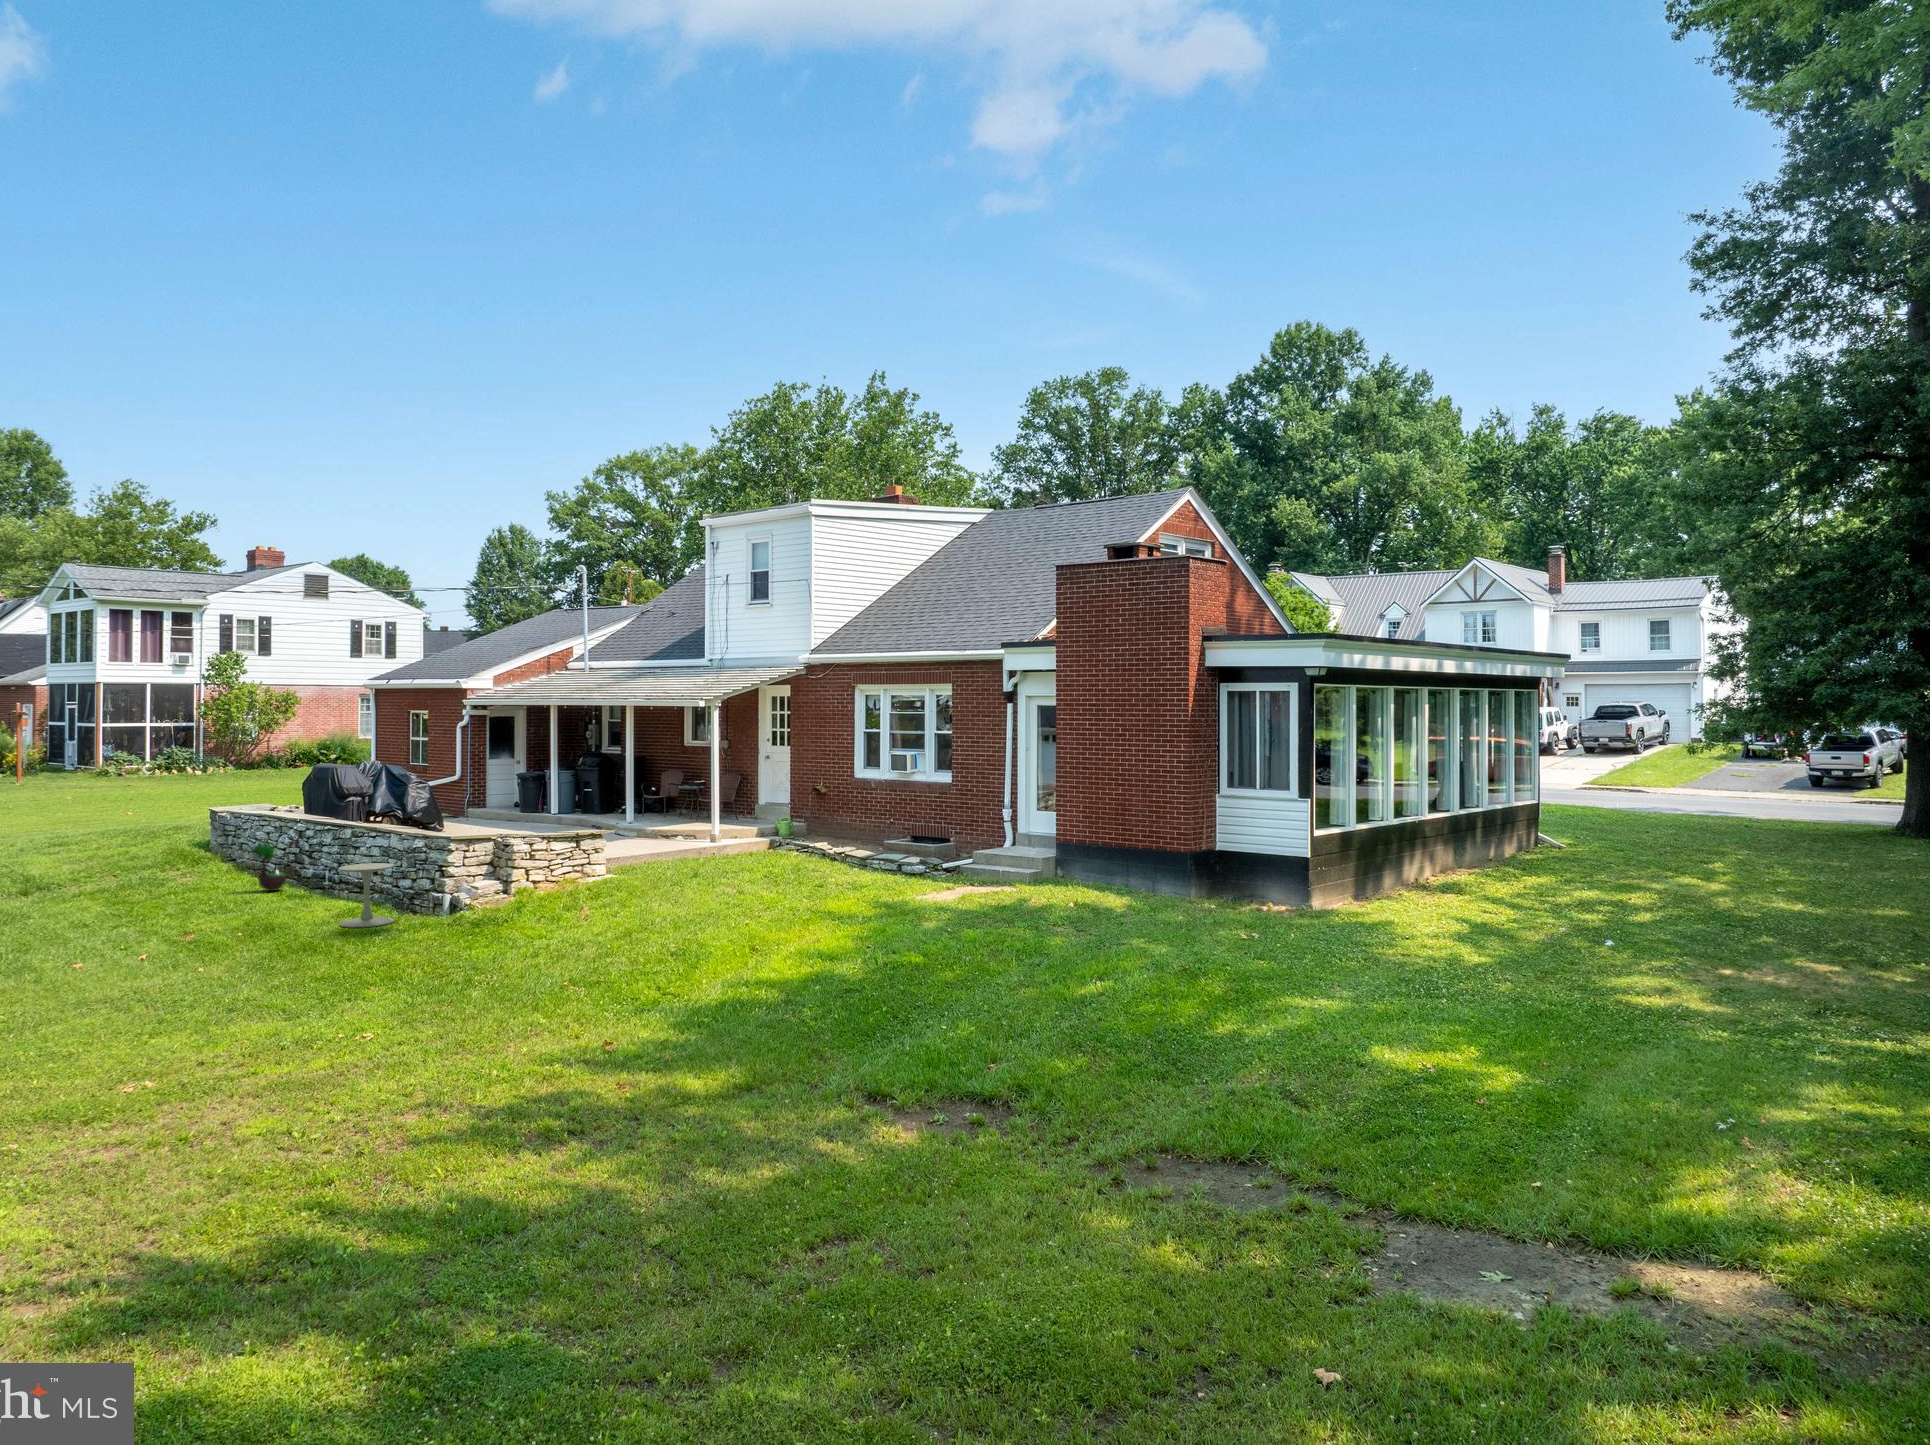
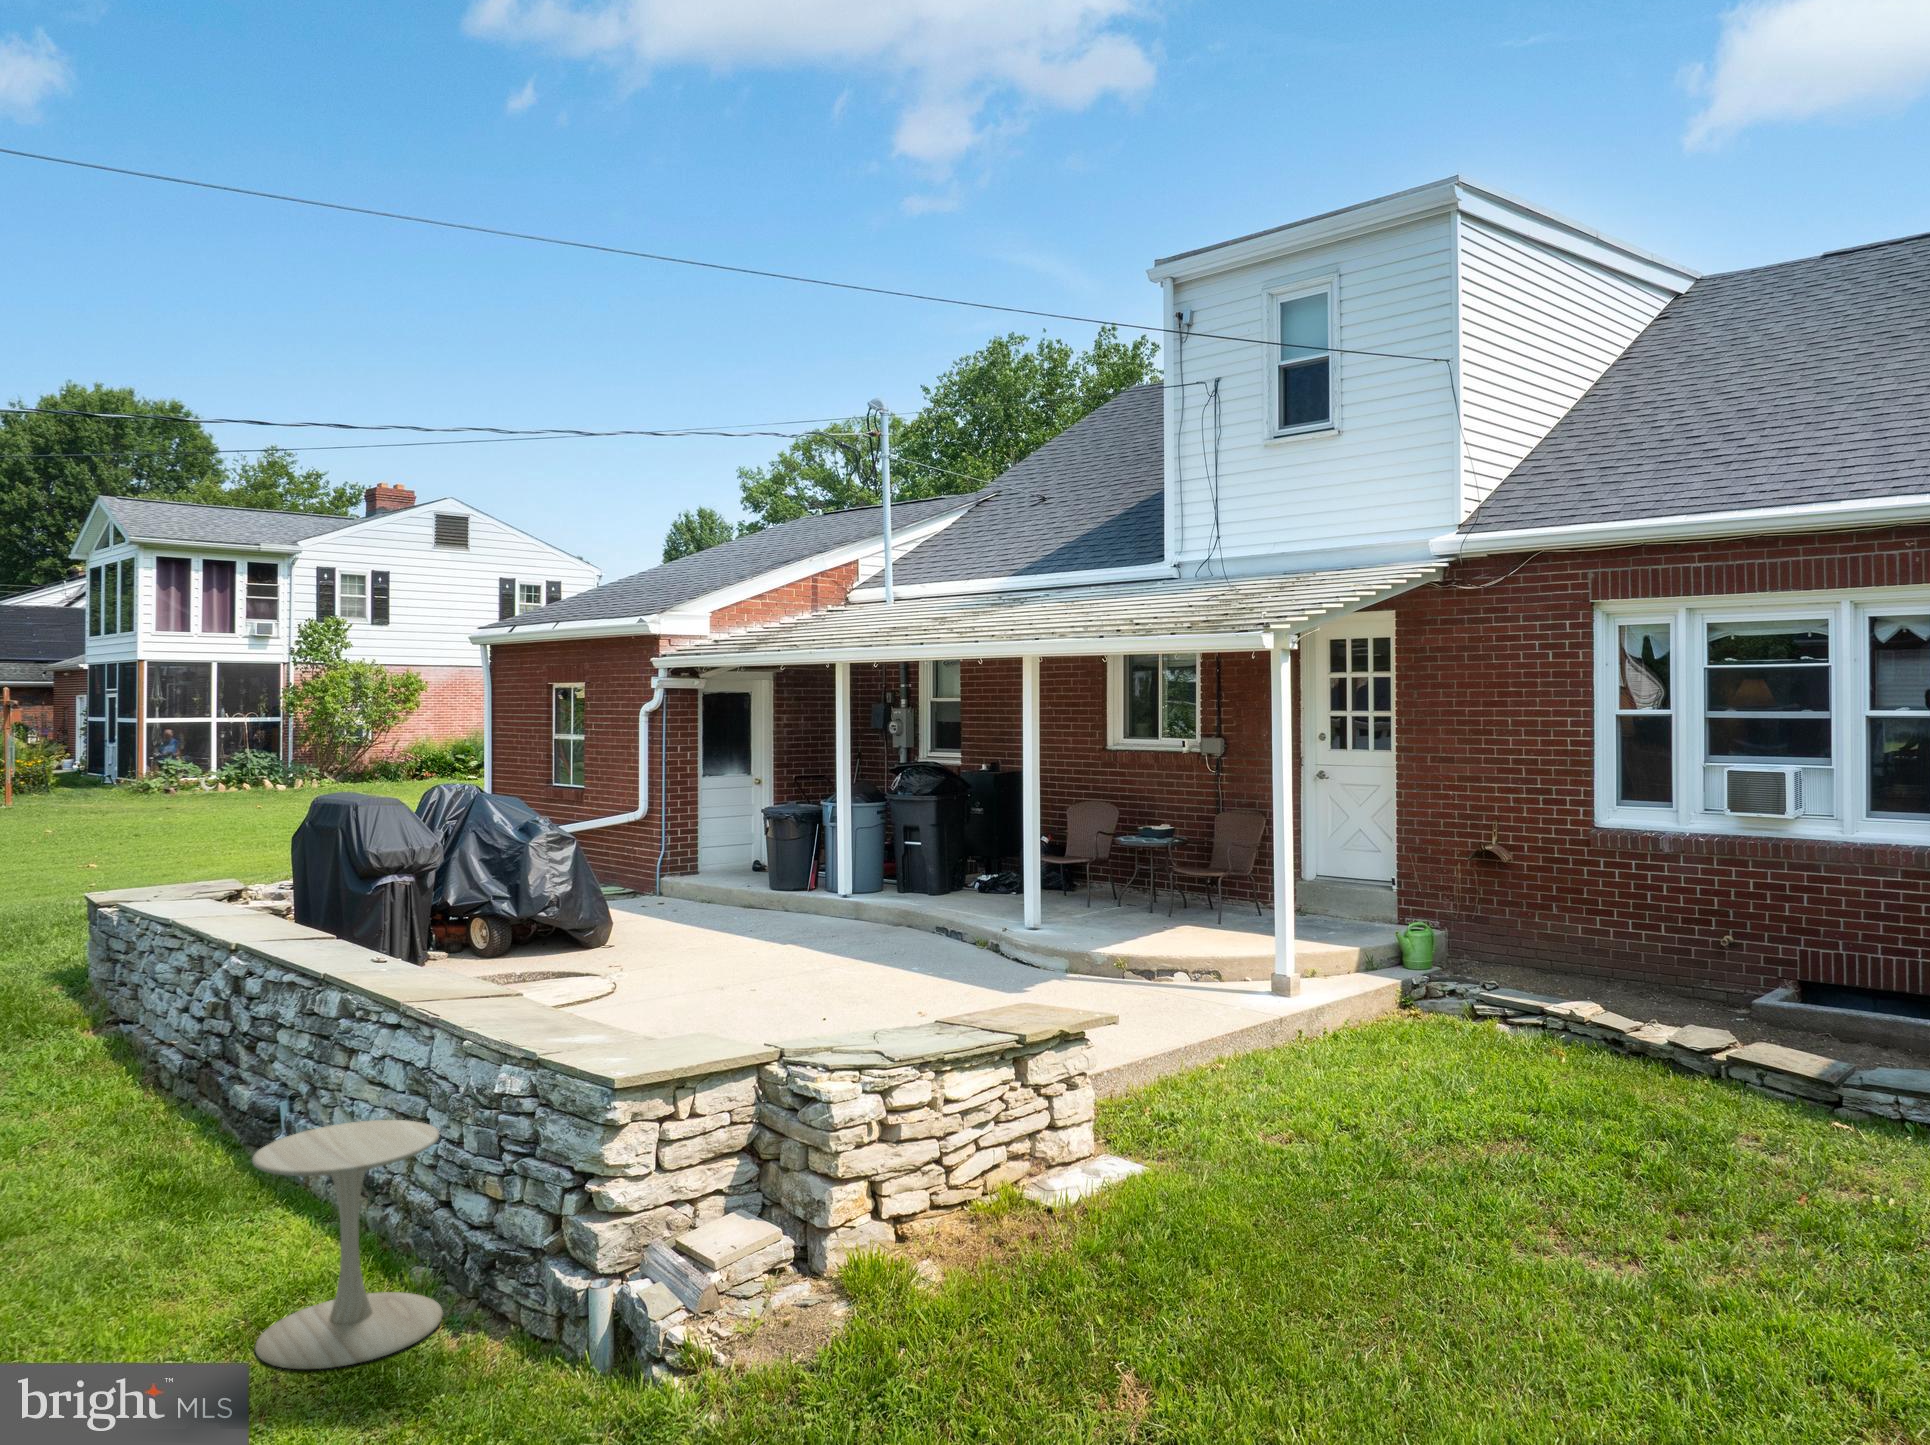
potted tree: present [250,842,286,891] -> none [121,979,222,1120]

